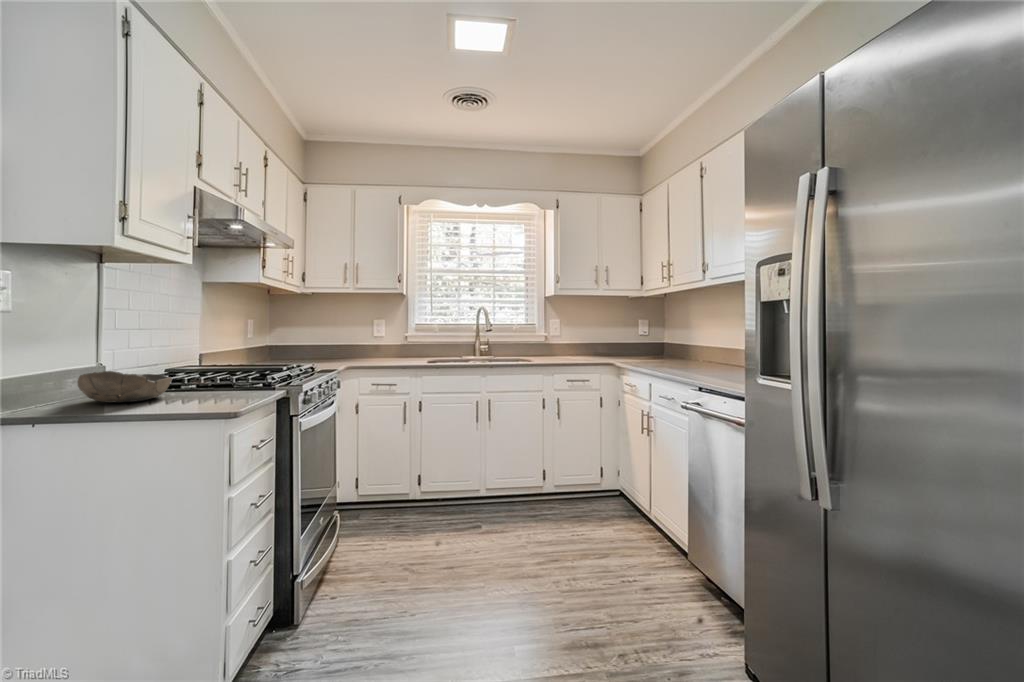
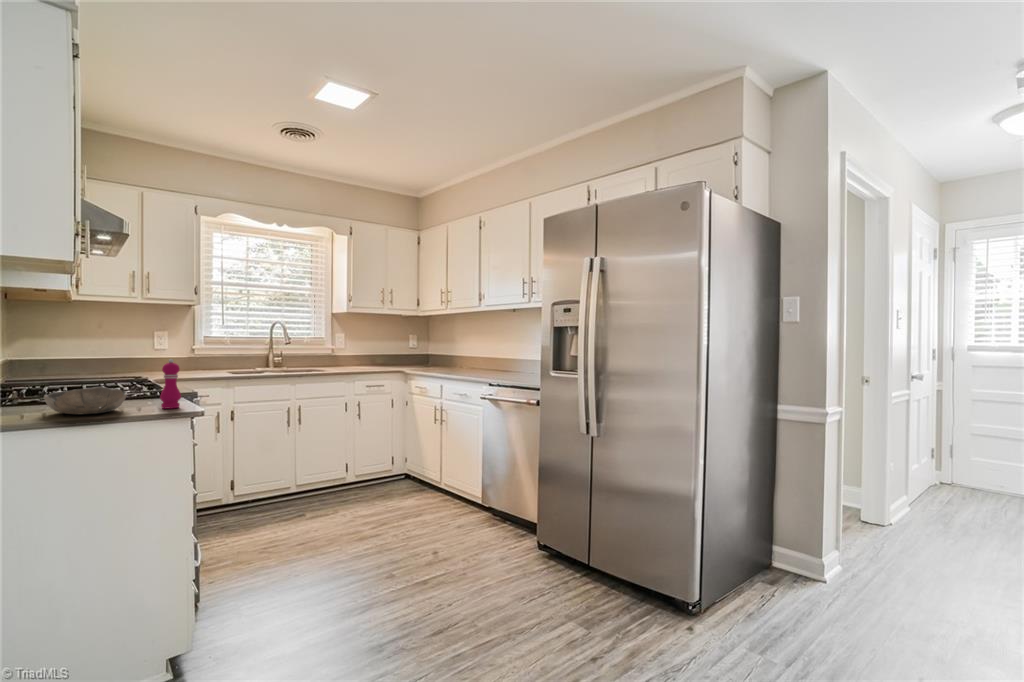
pepper mill: none [199,339,225,400] -> present [160,359,181,409]

